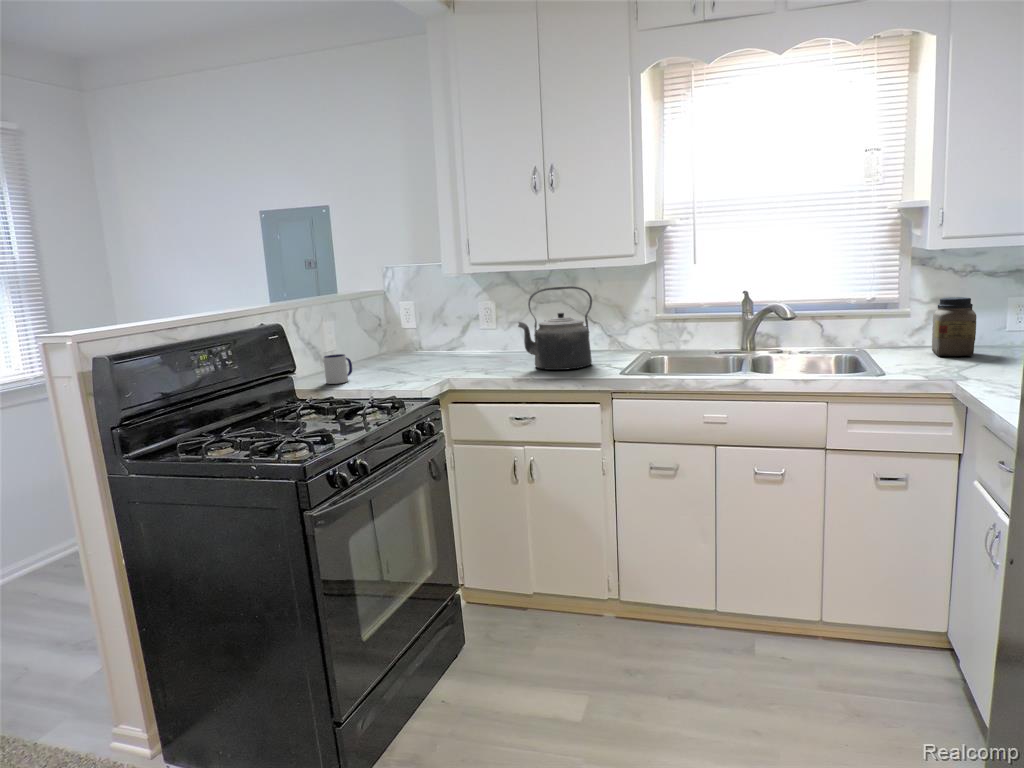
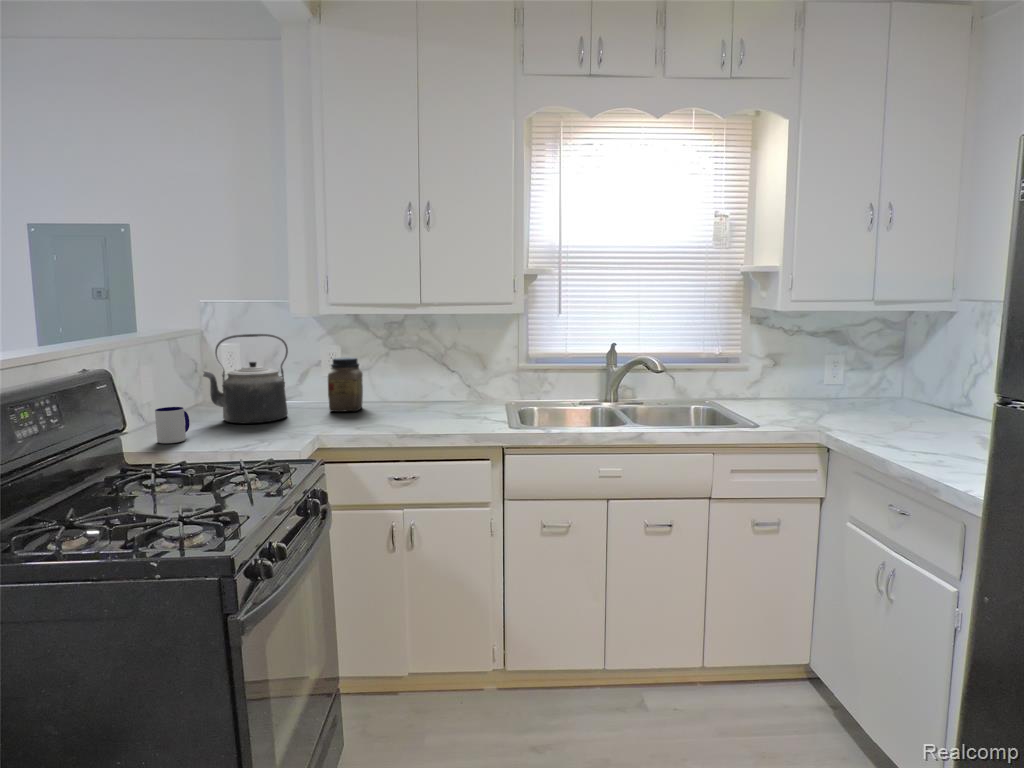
kettle: present [518,286,592,370] -> present [203,334,288,423]
jar: present [932,297,976,356] -> present [328,357,363,412]

